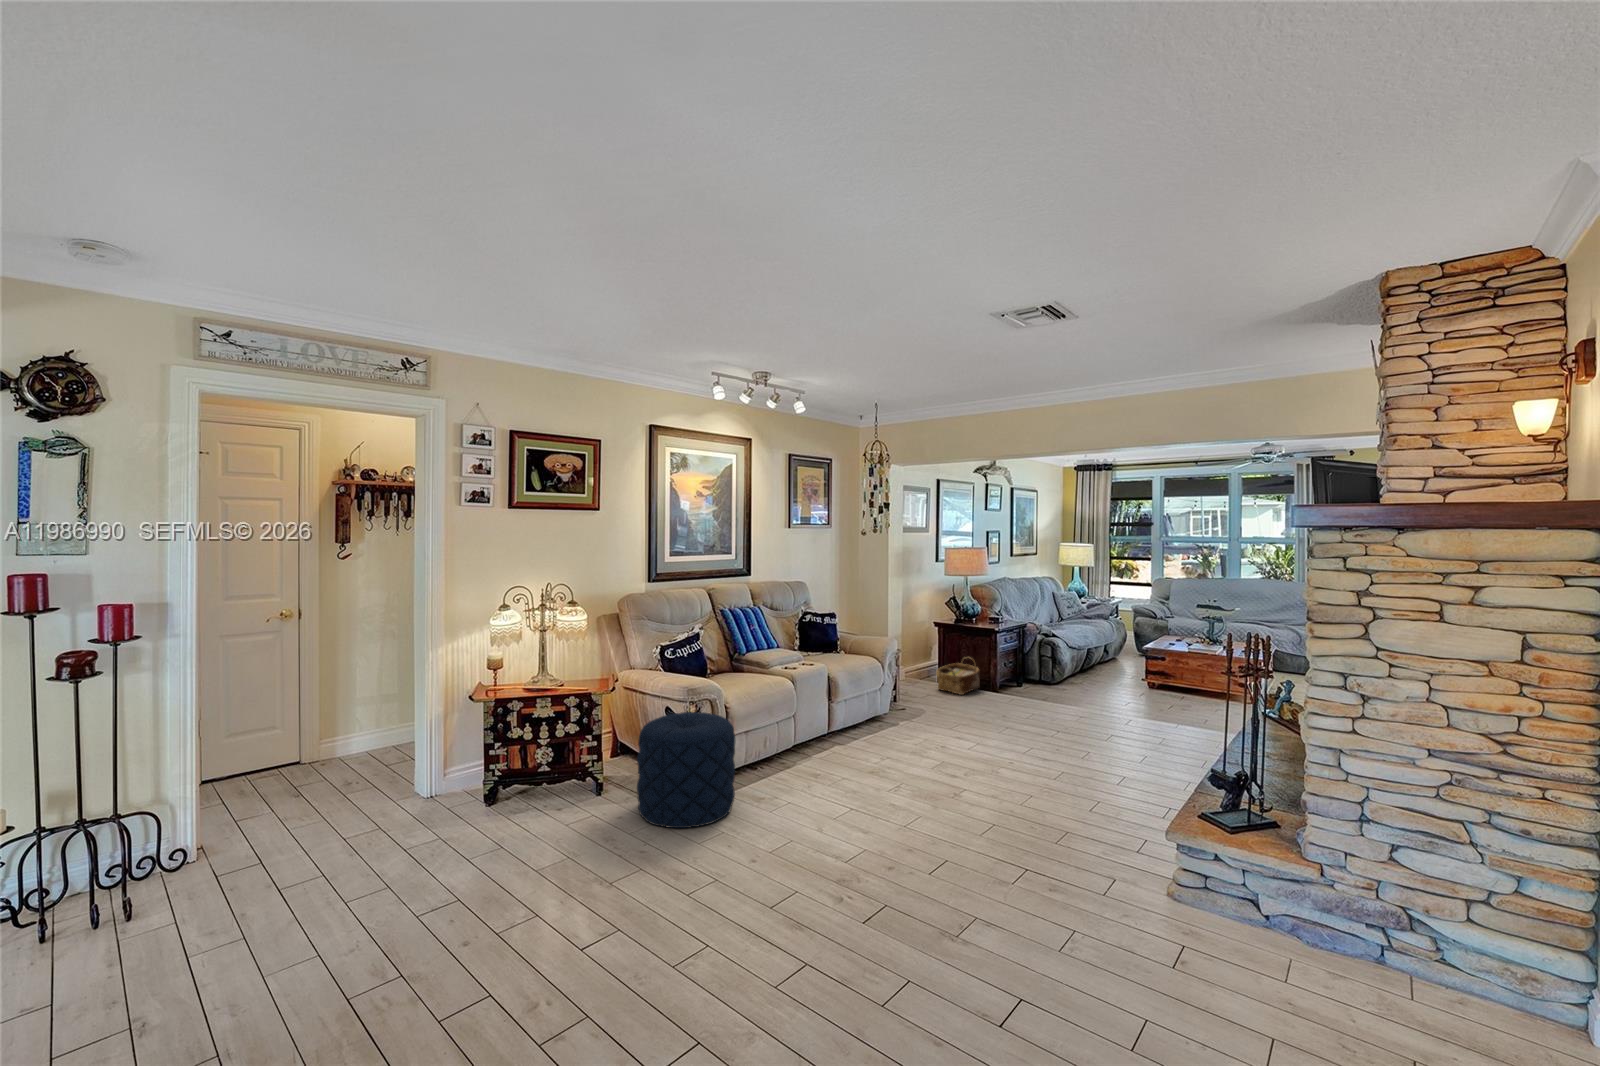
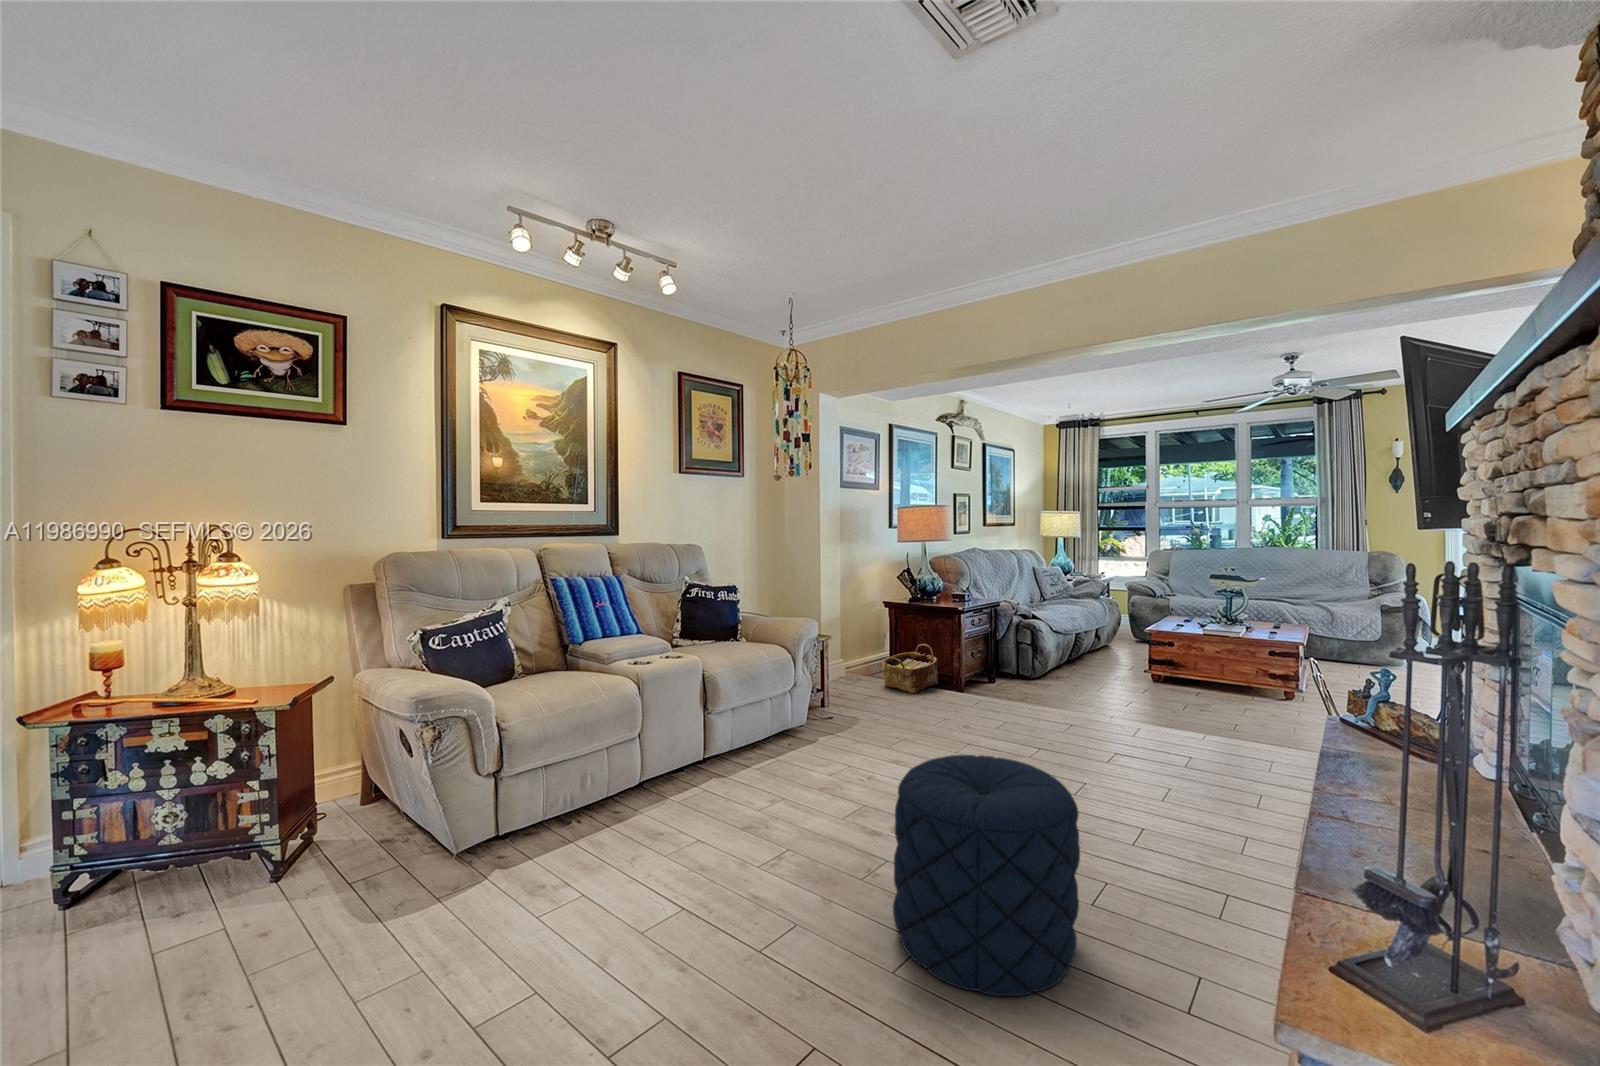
pouf: present [637,712,735,828] -> present [893,755,1080,996]

